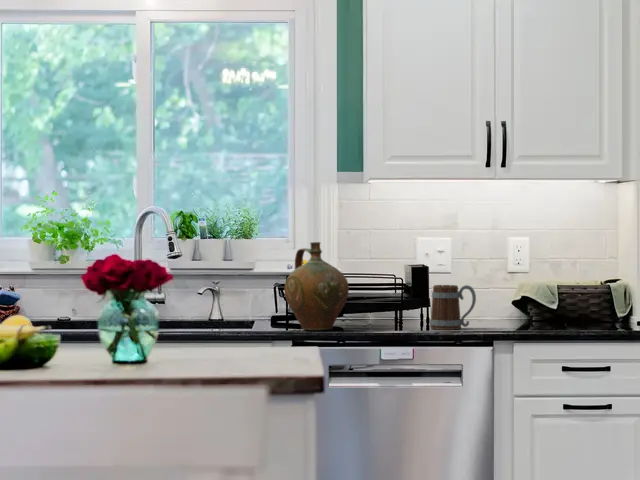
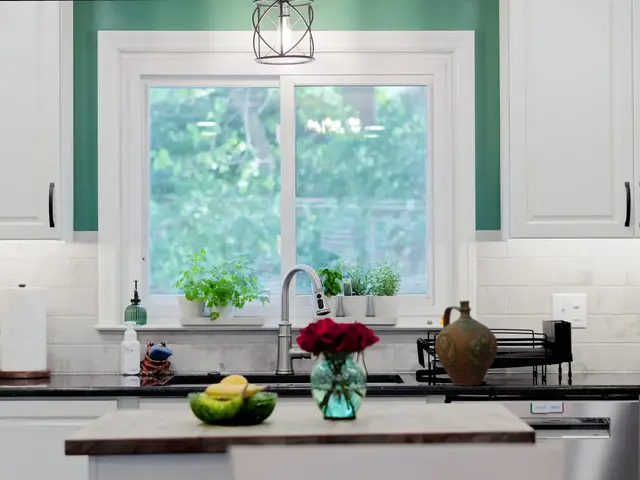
mug: present [430,285,476,330] -> none [576,341,622,385]

